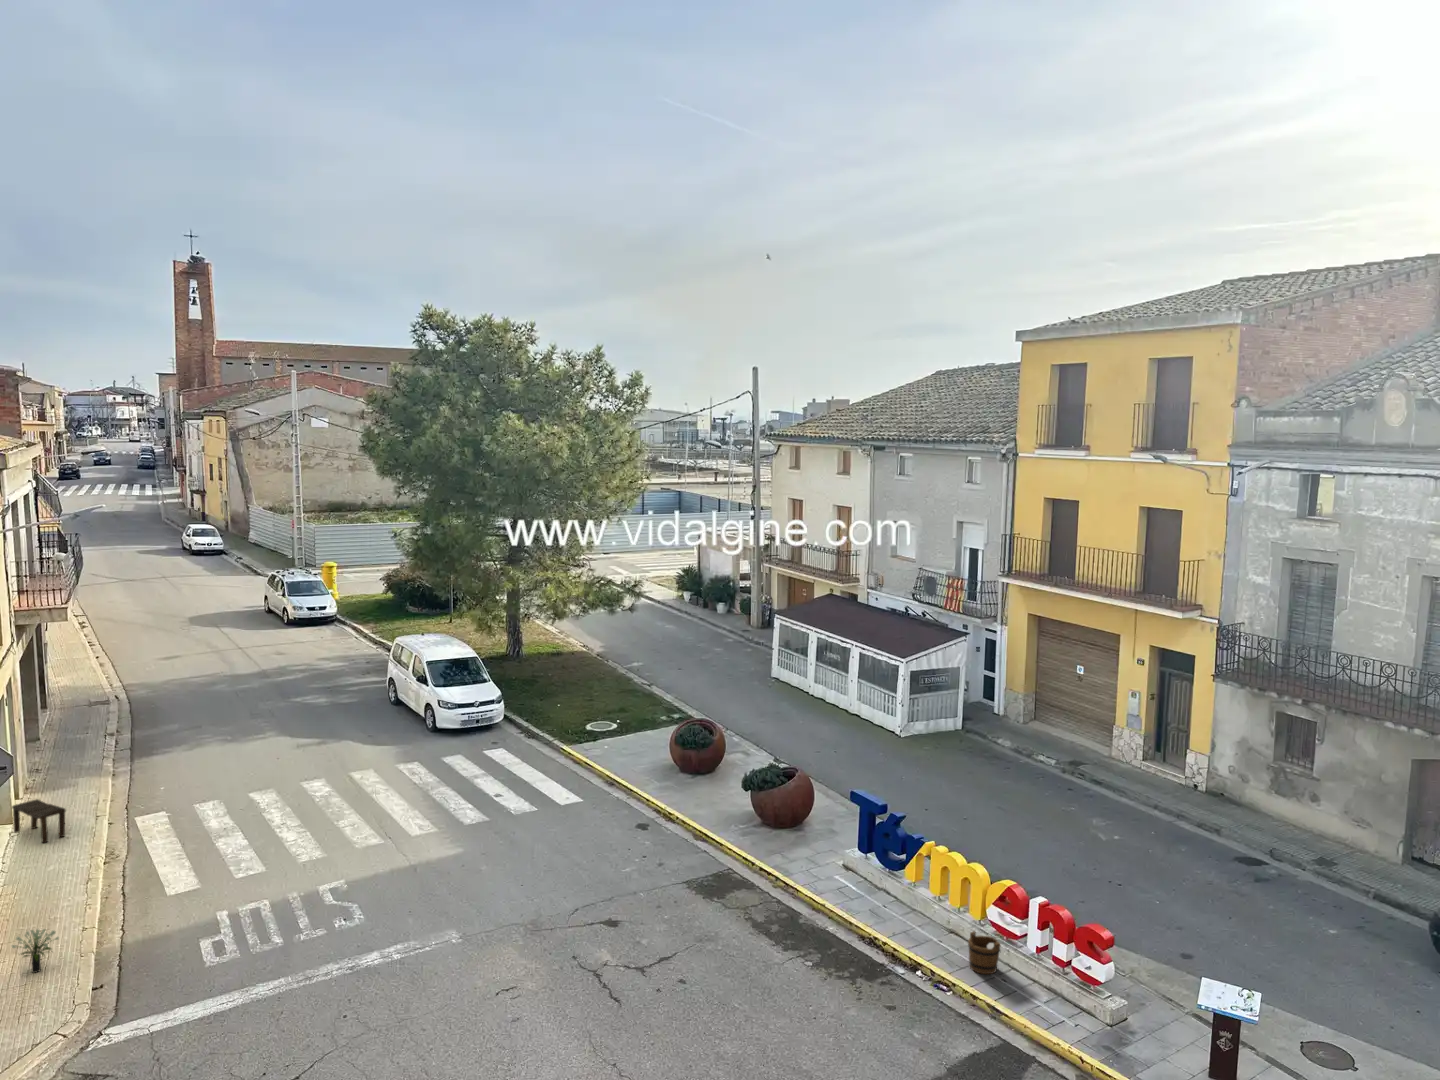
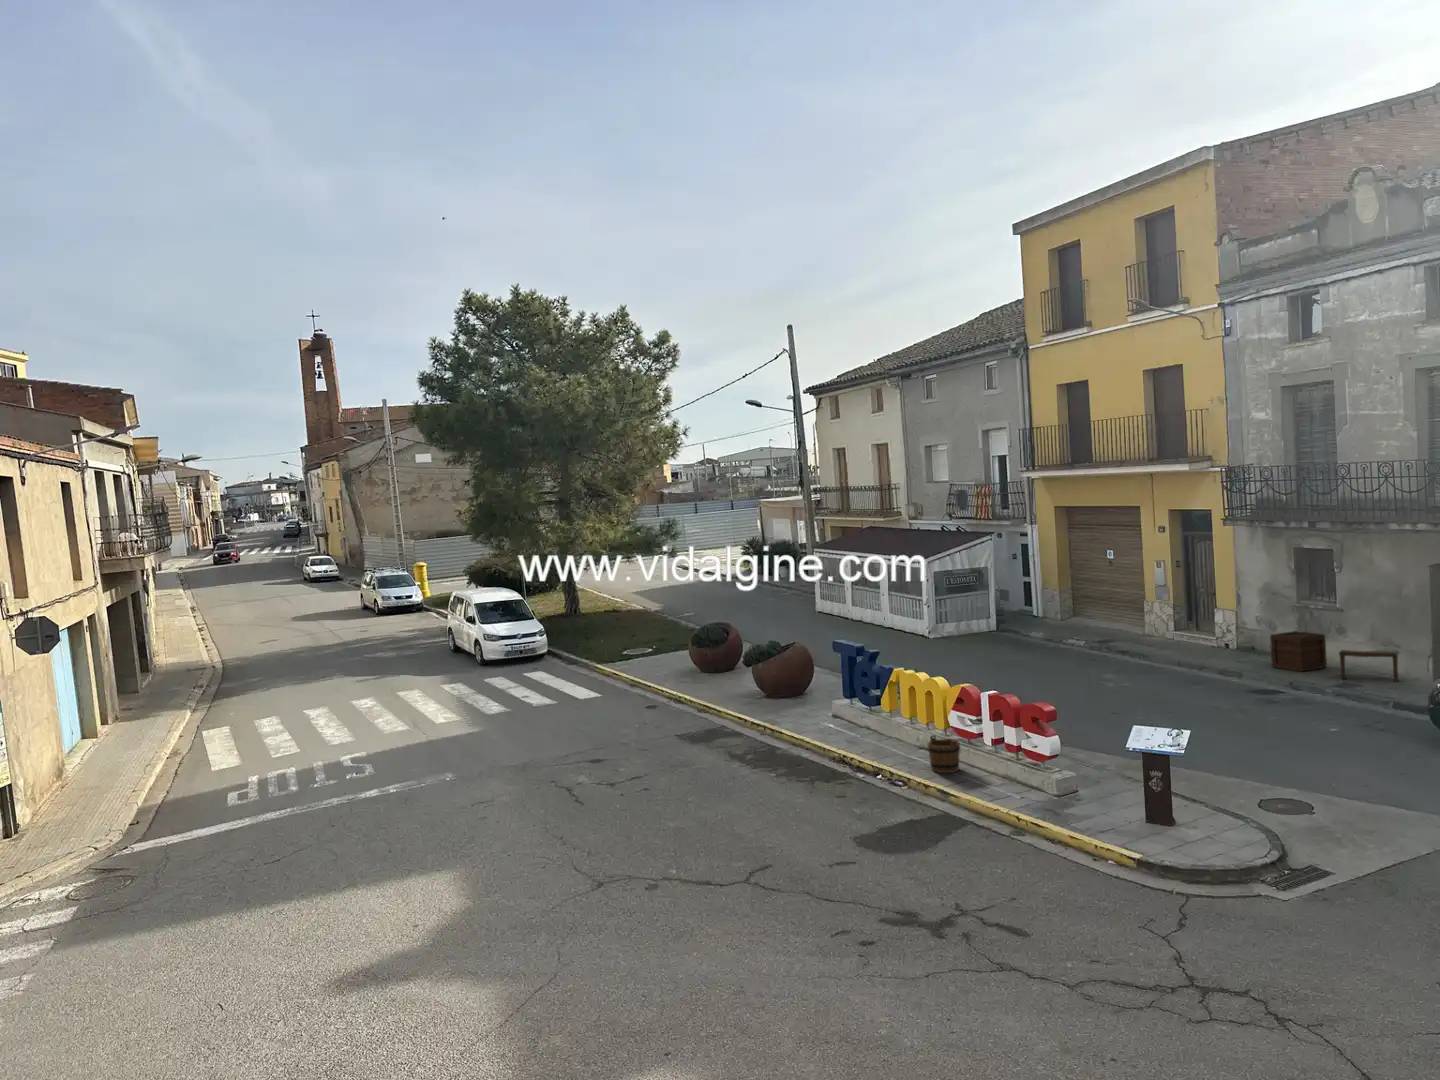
wooden crate: none [1242,790,1294,834] -> present [1270,631,1327,671]
bench: present [12,799,66,843] -> present [1339,650,1399,681]
potted plant: present [12,929,59,973] -> none [28,777,71,817]

